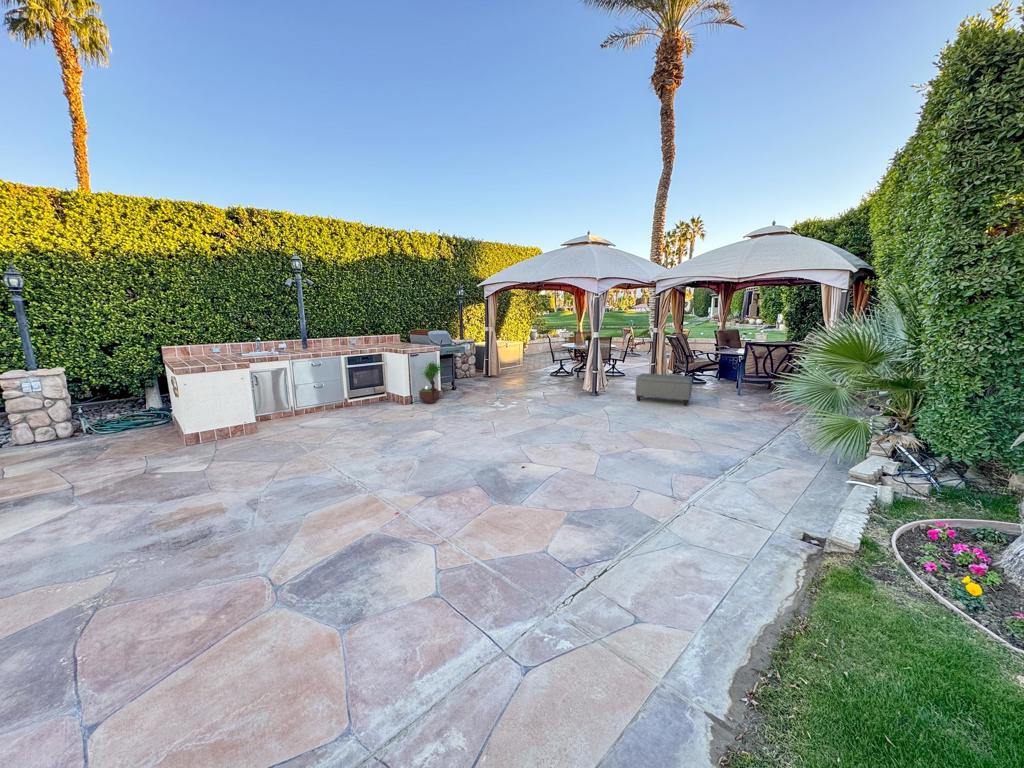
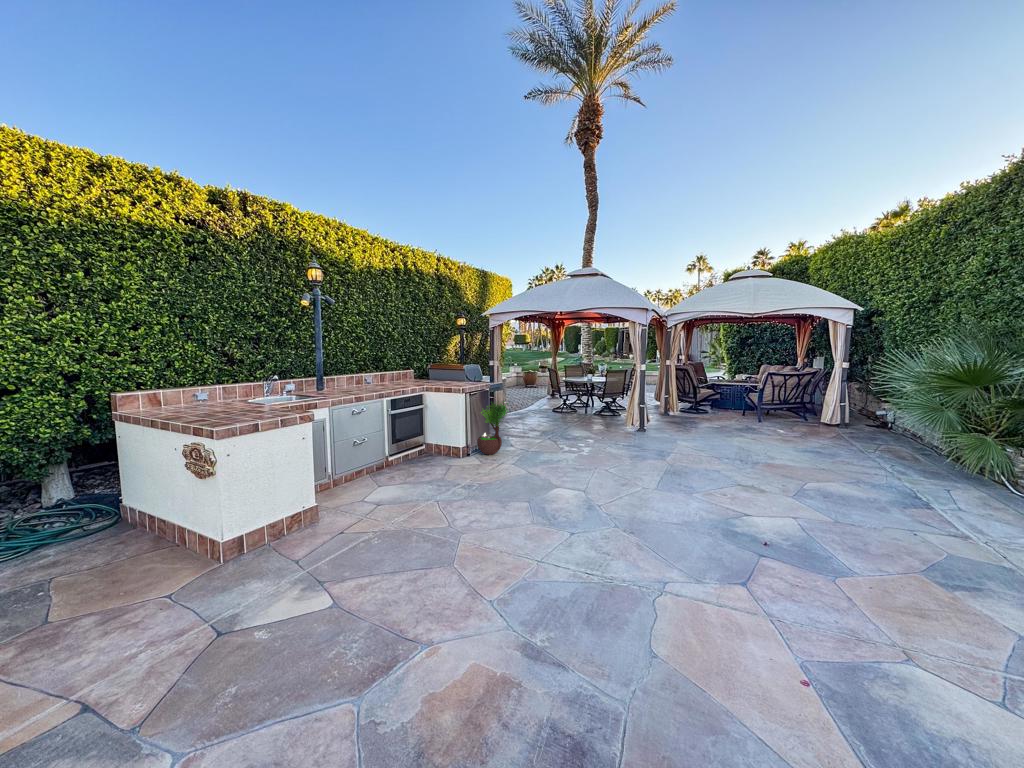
ottoman: present [635,374,693,405] -> none [688,406,752,436]

